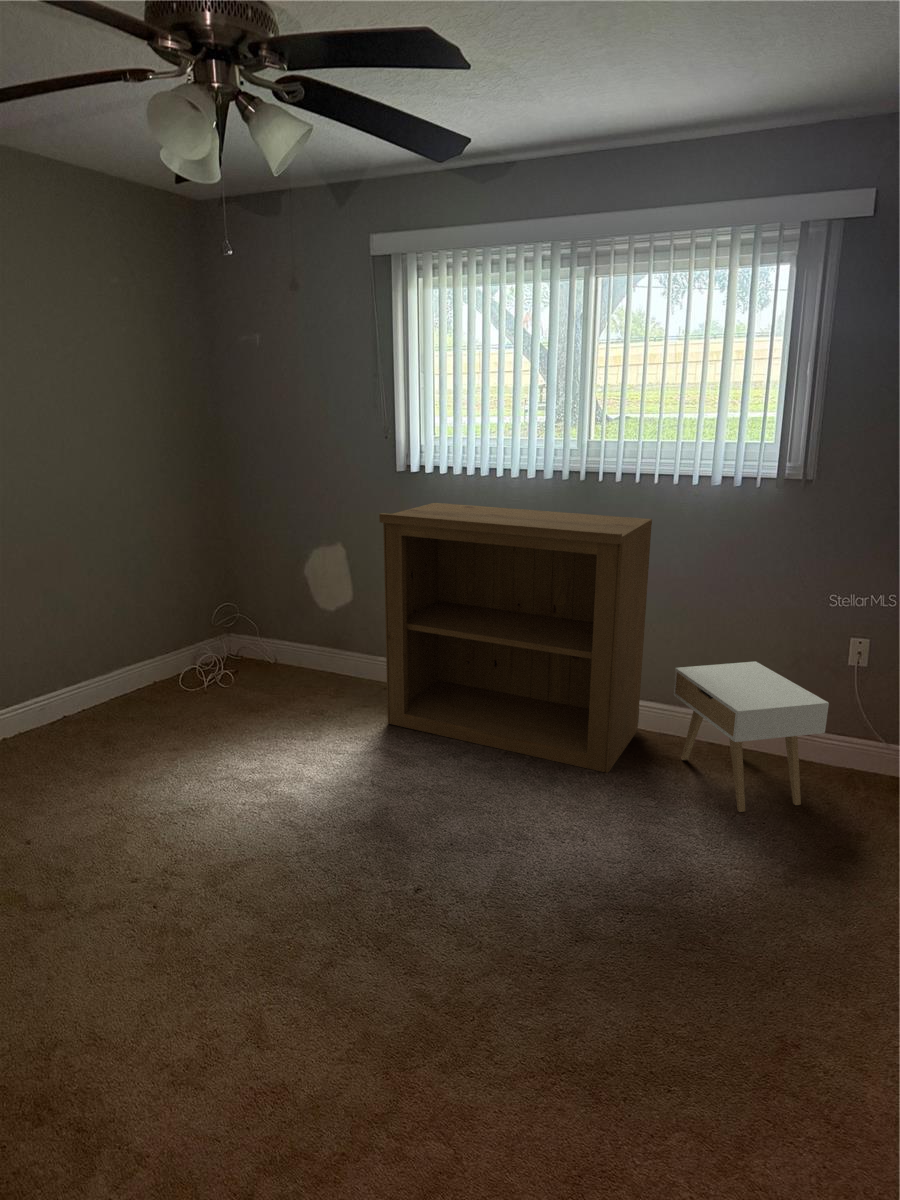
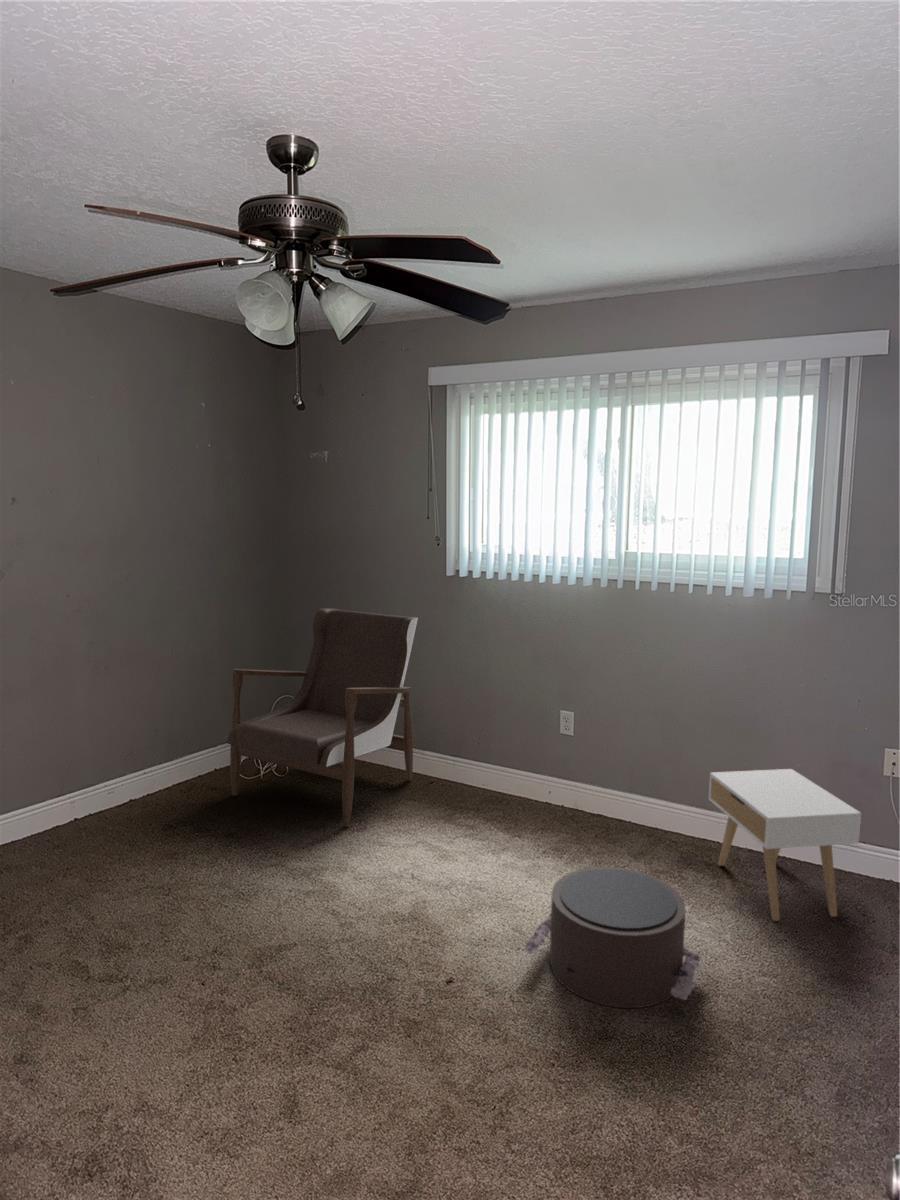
bookshelf: present [379,503,652,773] -> none [428,606,687,875]
armchair: none [167,509,367,737] -> present [228,608,418,827]
pouf: none [493,767,671,906] -> present [524,867,700,1008]

